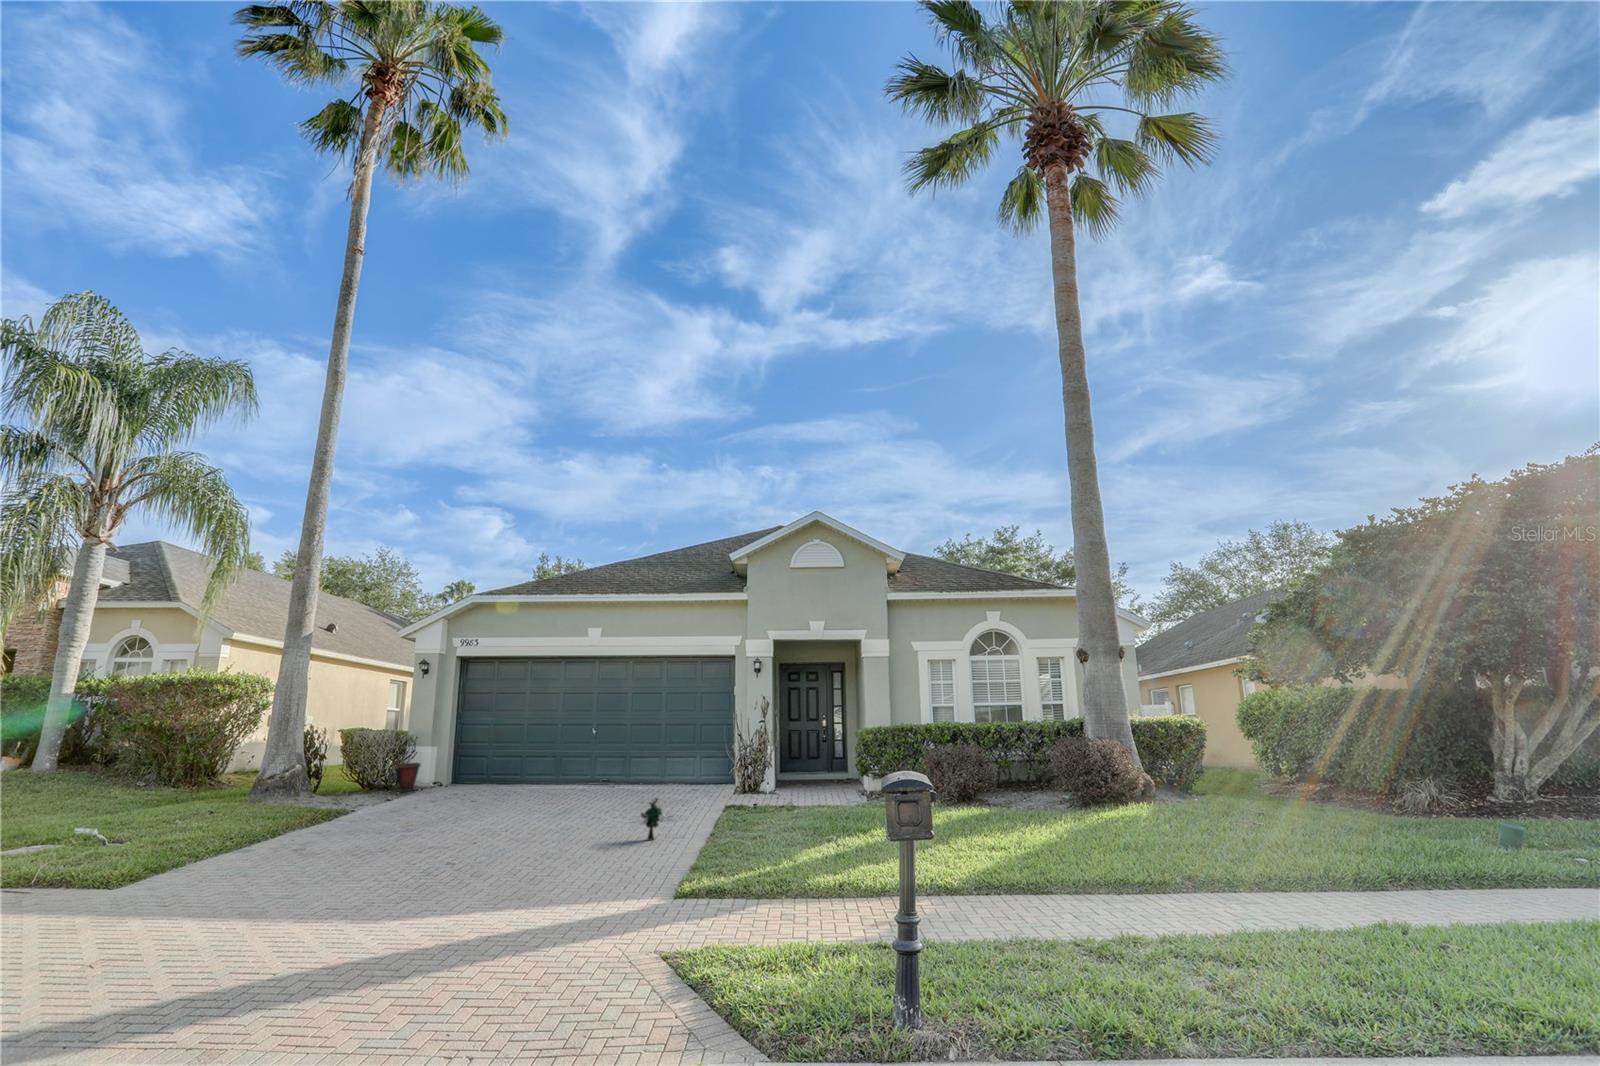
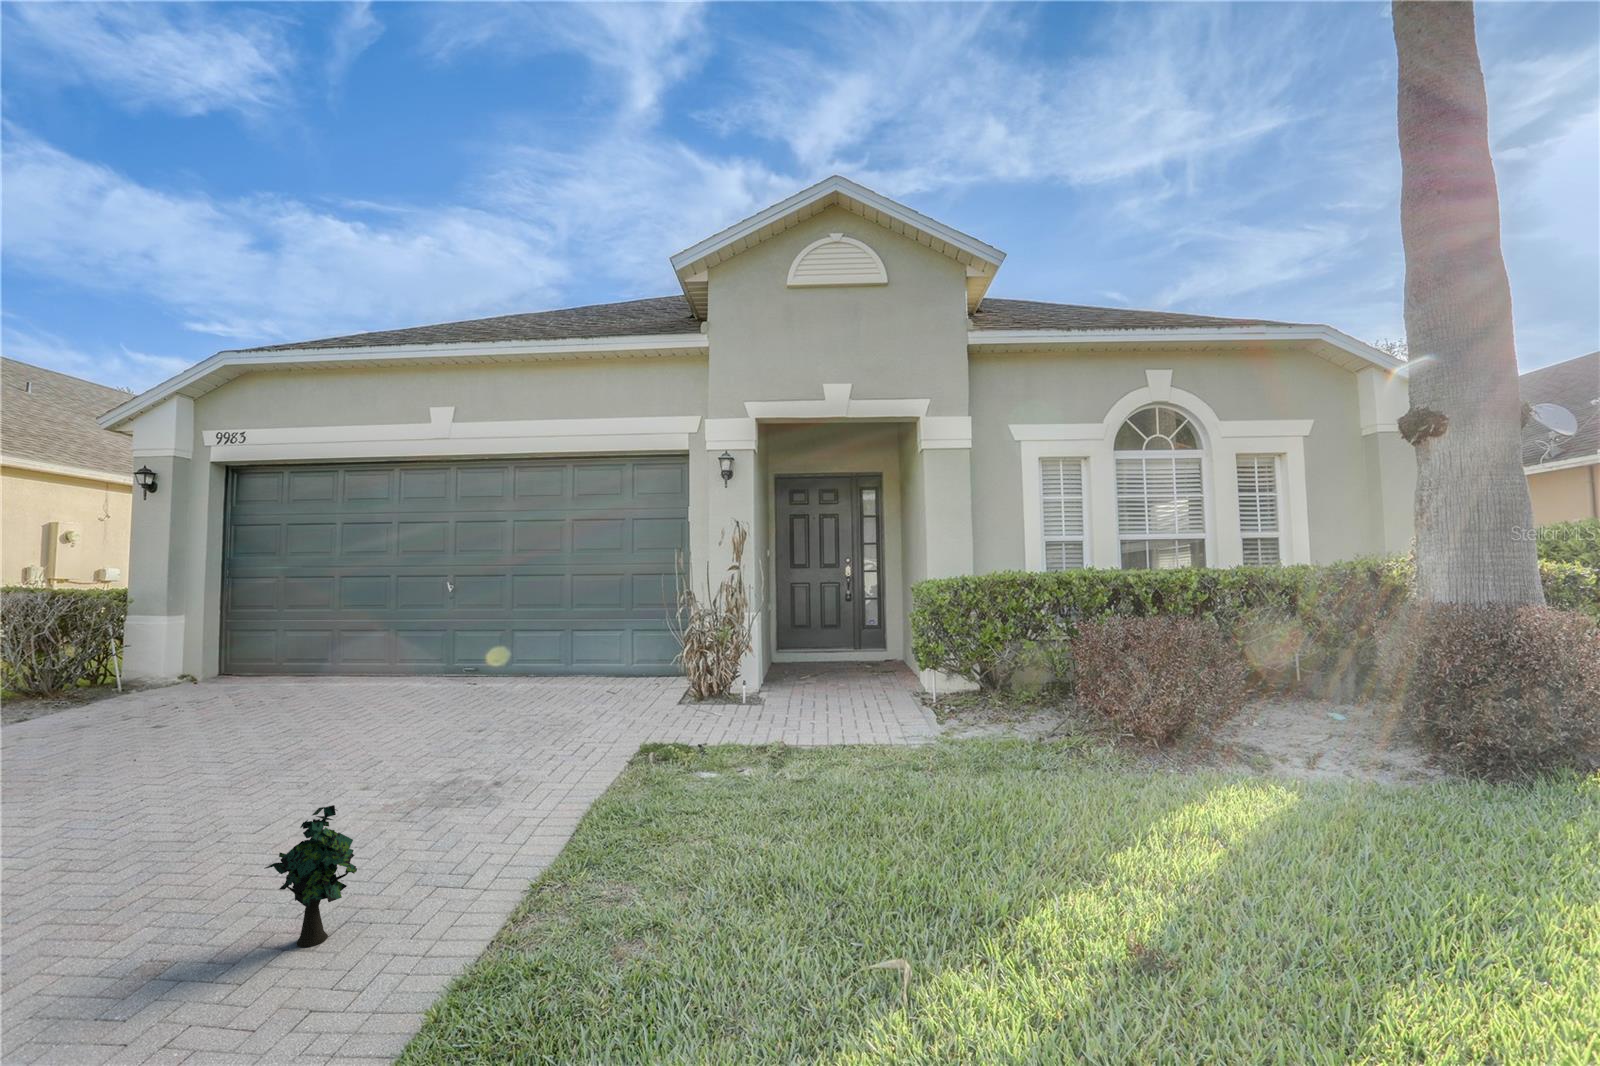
trash can: present [394,763,420,791] -> none [41,639,106,695]

